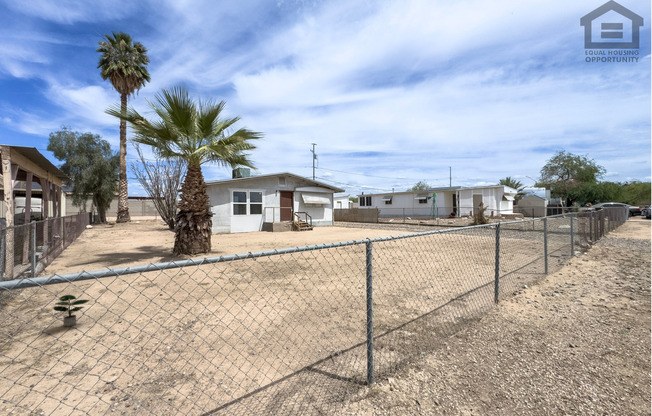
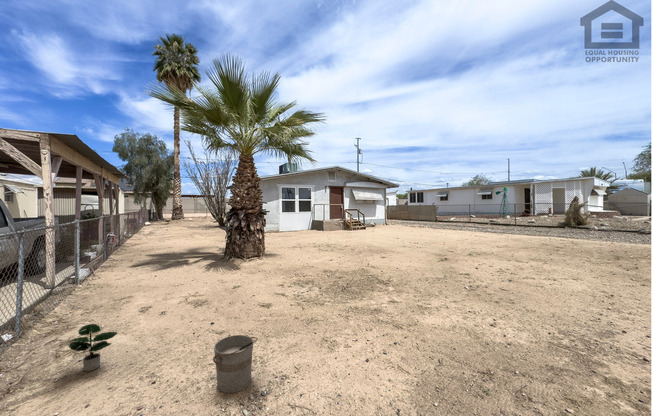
bucket: none [163,296,194,330] -> present [213,335,258,393]

